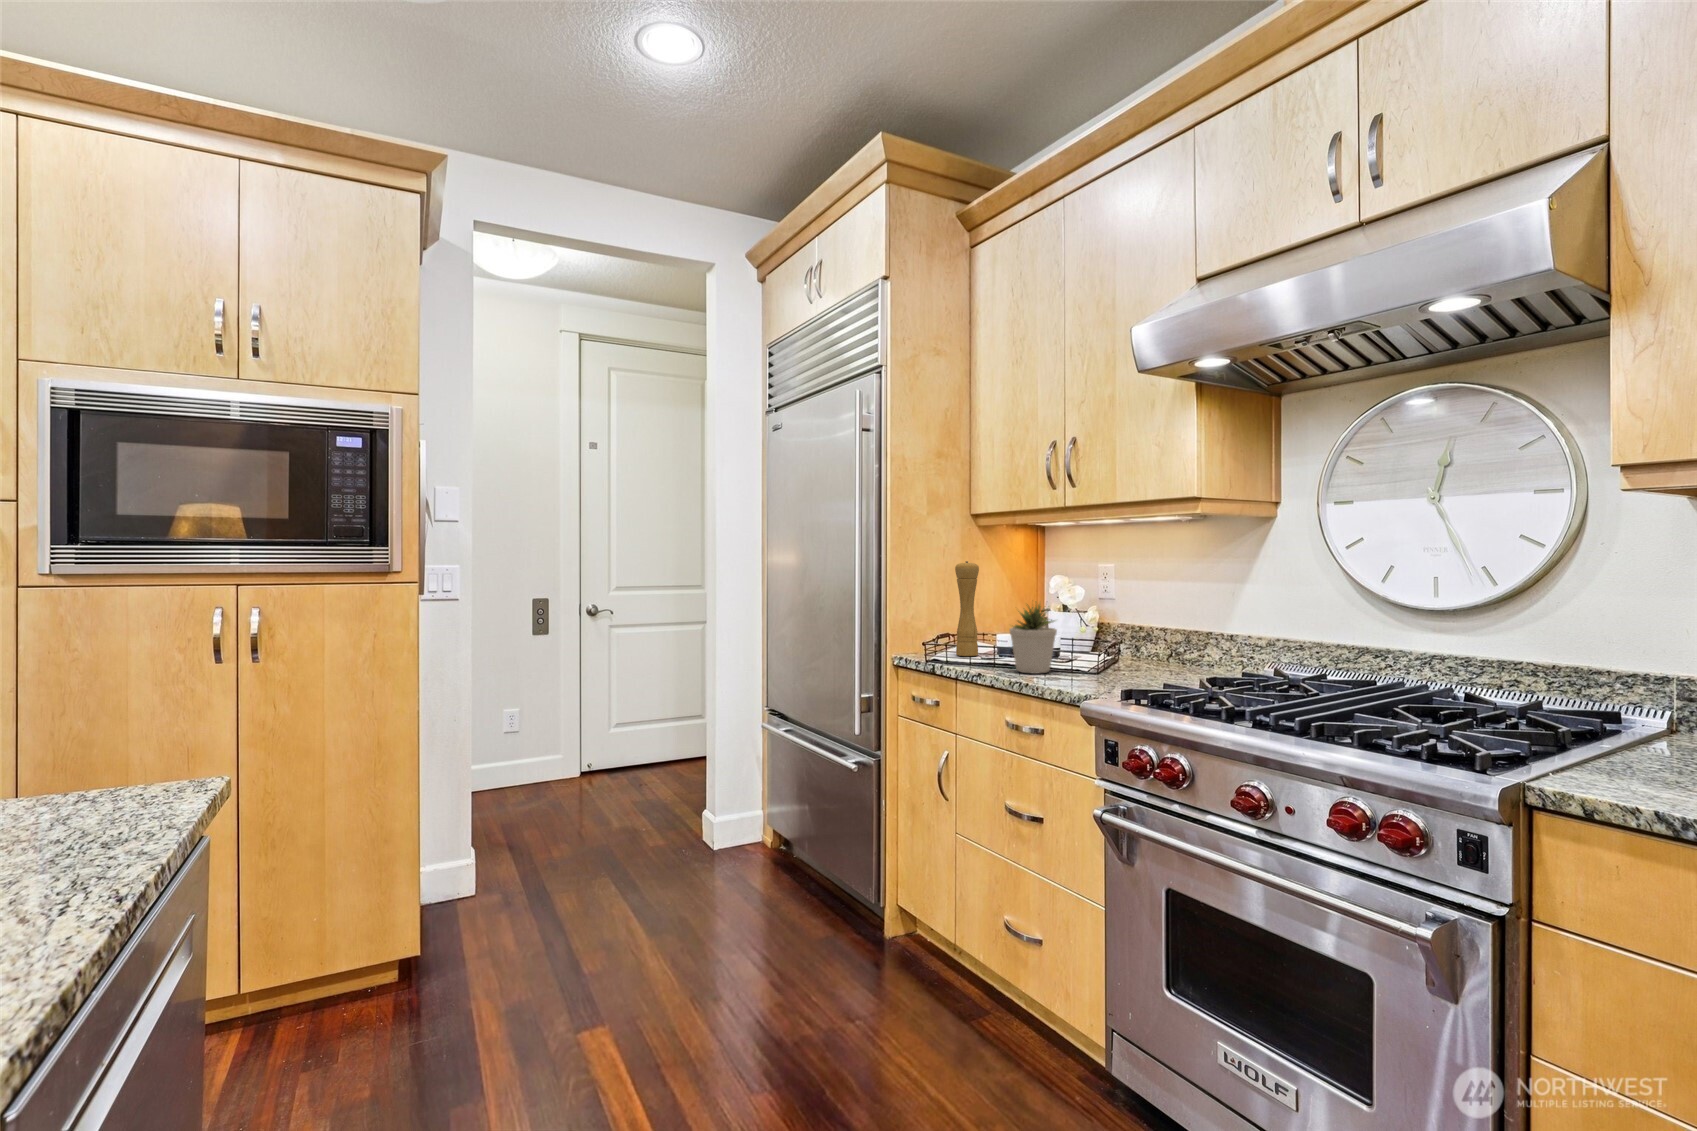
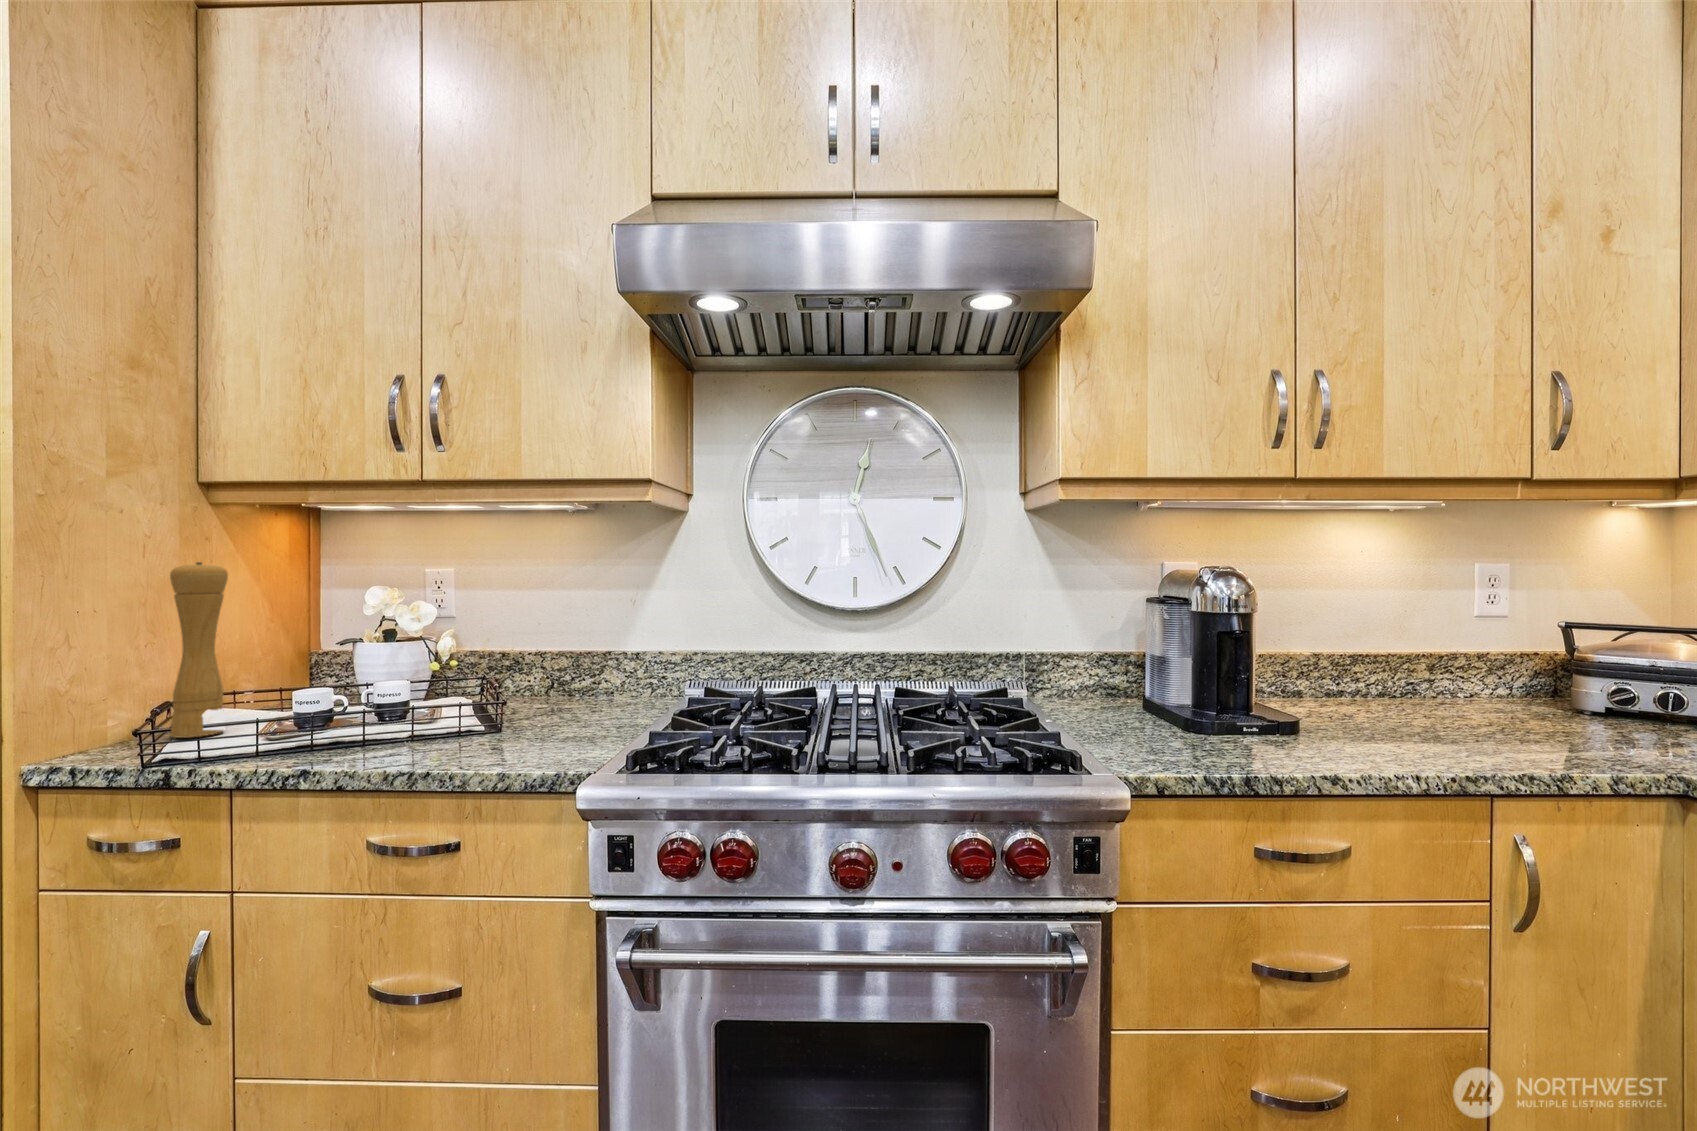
potted plant: present [1010,604,1057,674] -> none [348,621,443,751]

